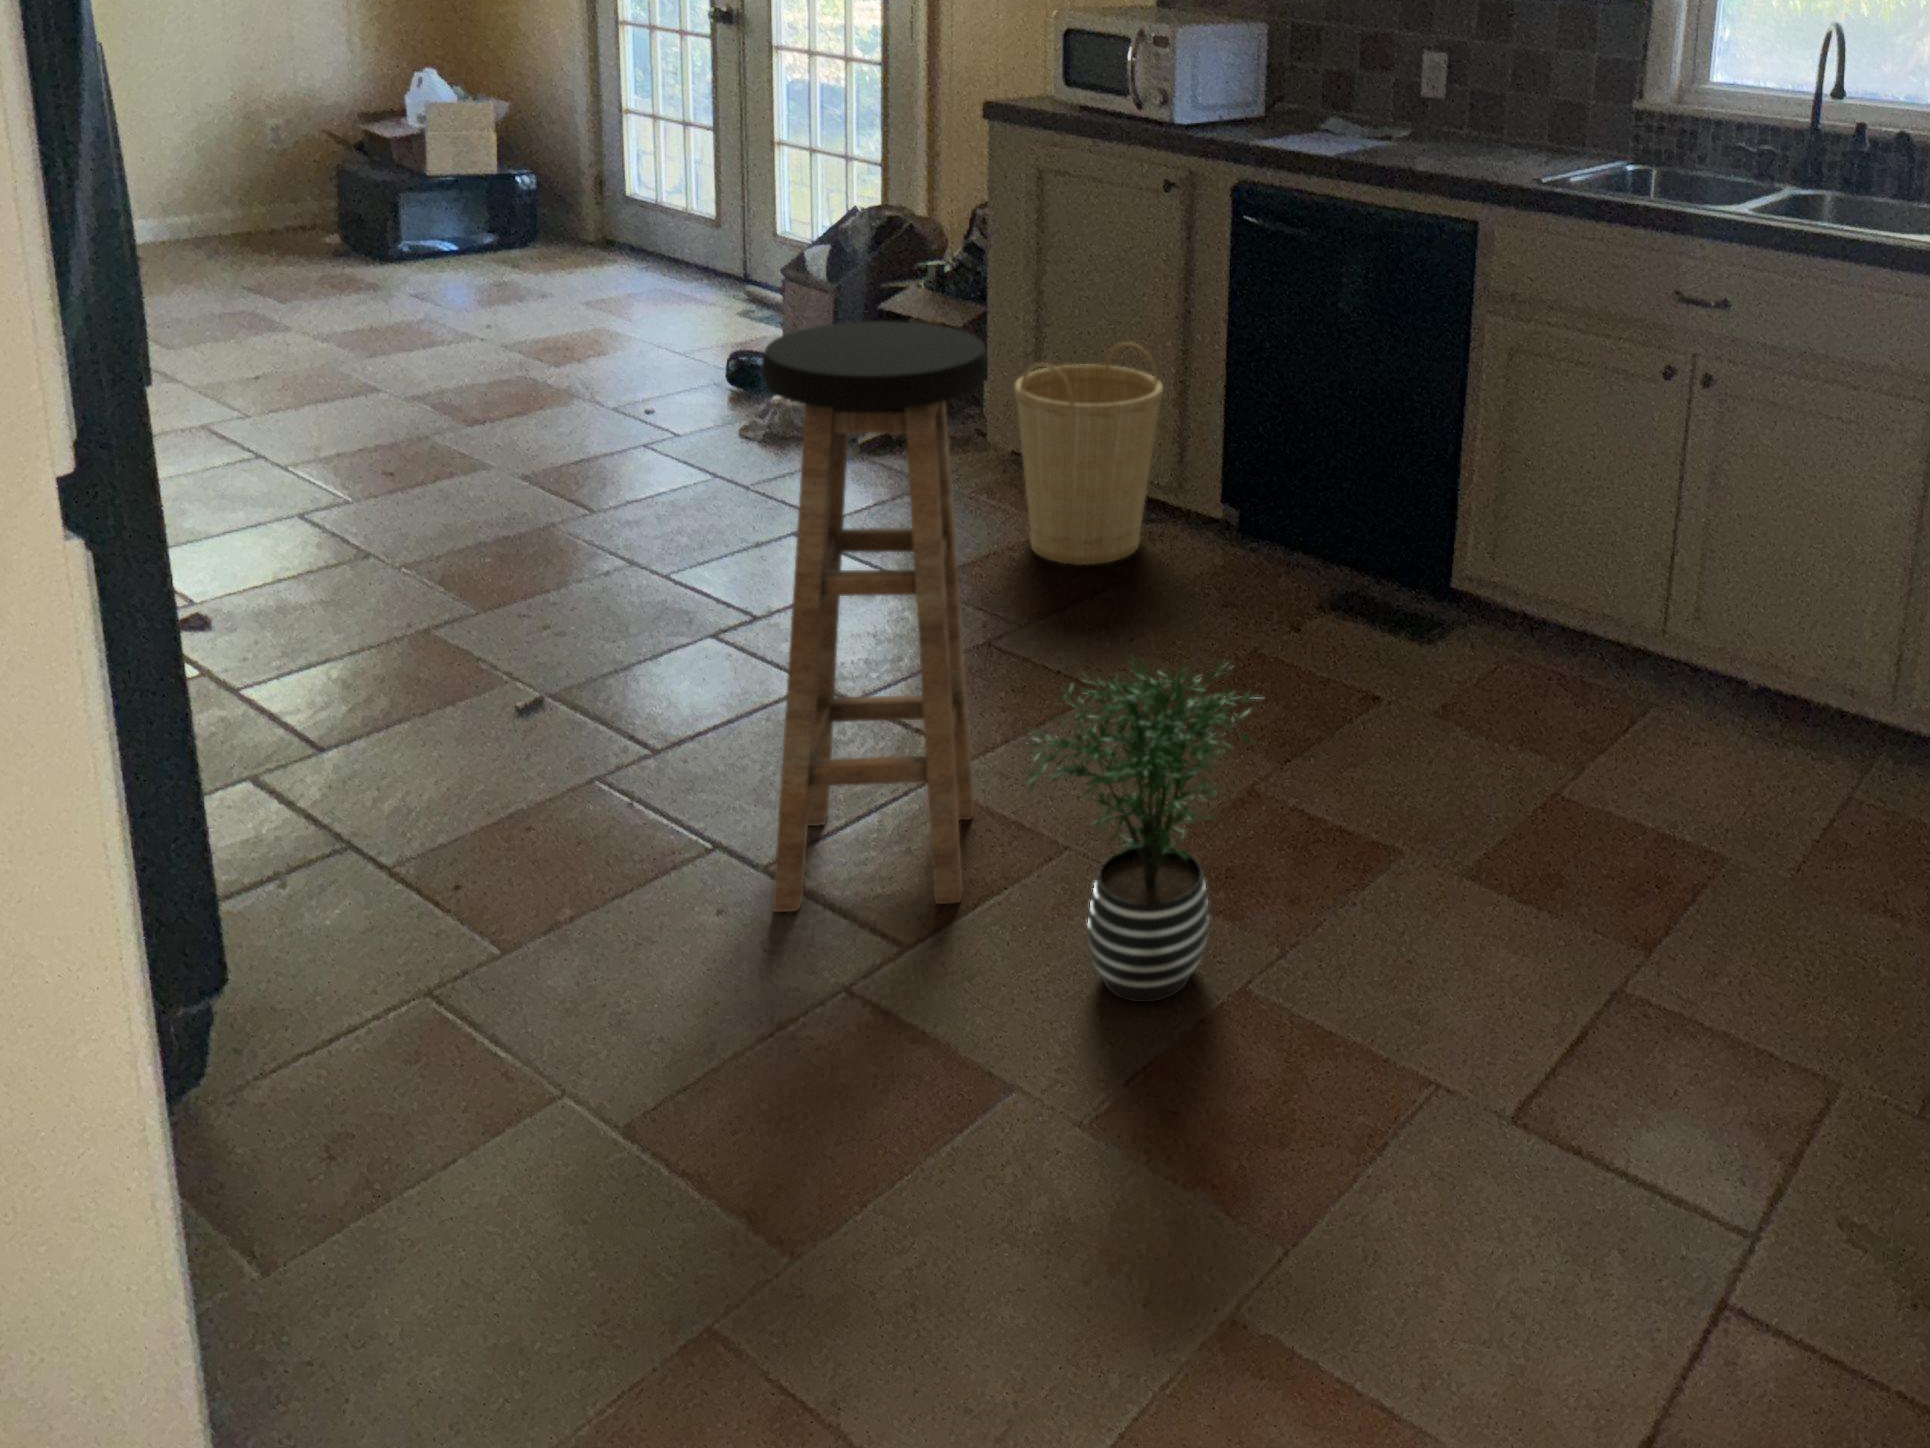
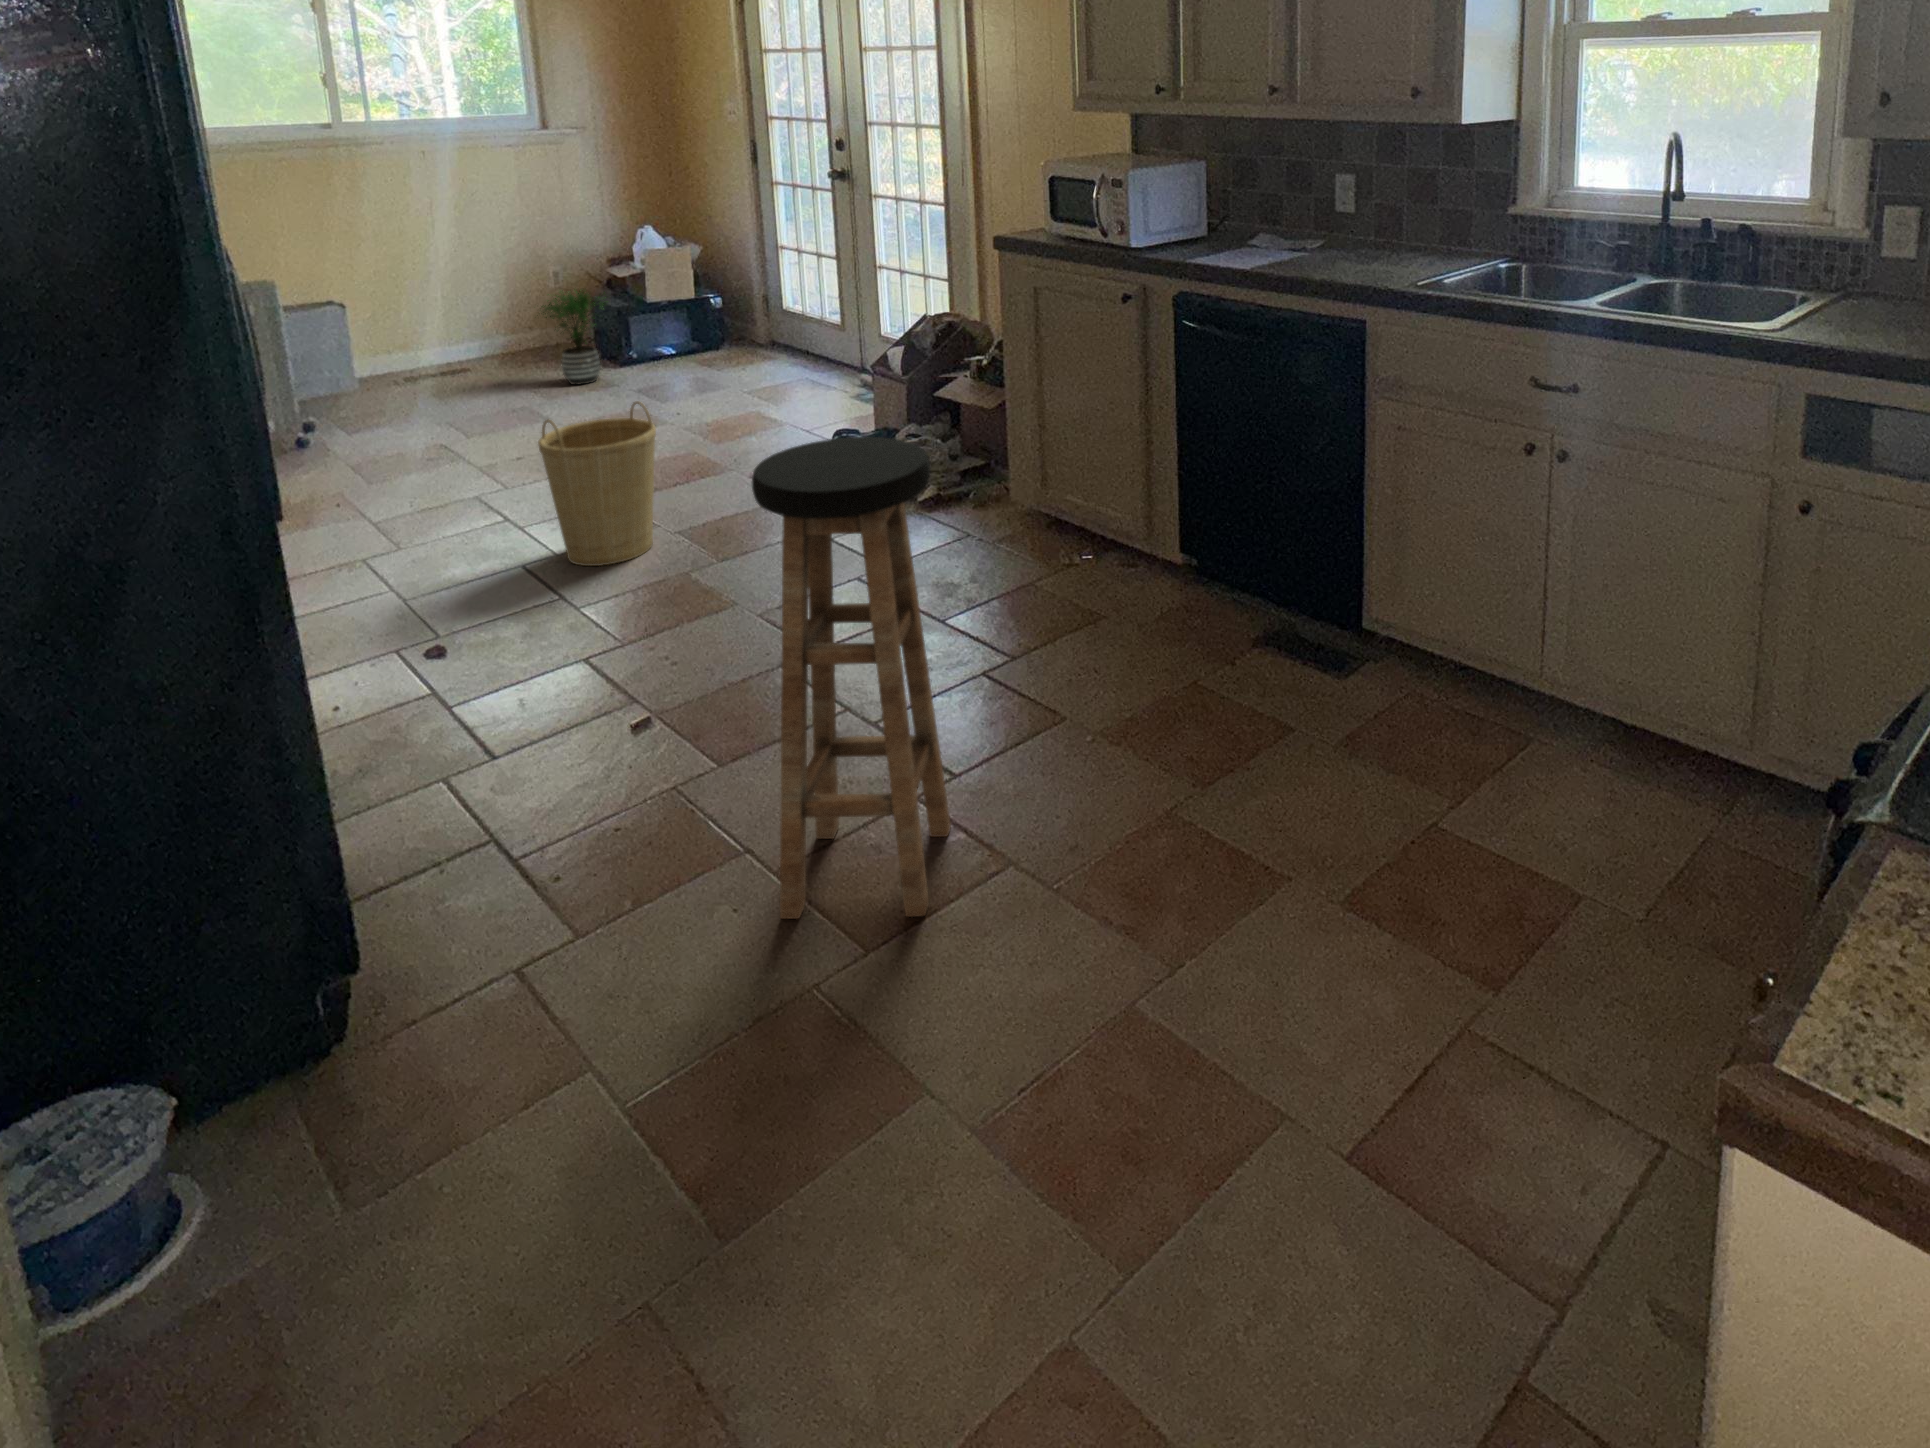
basket: present [1015,342,1163,565] -> present [538,401,656,566]
potted plant: present [1027,655,1250,1002] -> present [541,289,607,385]

